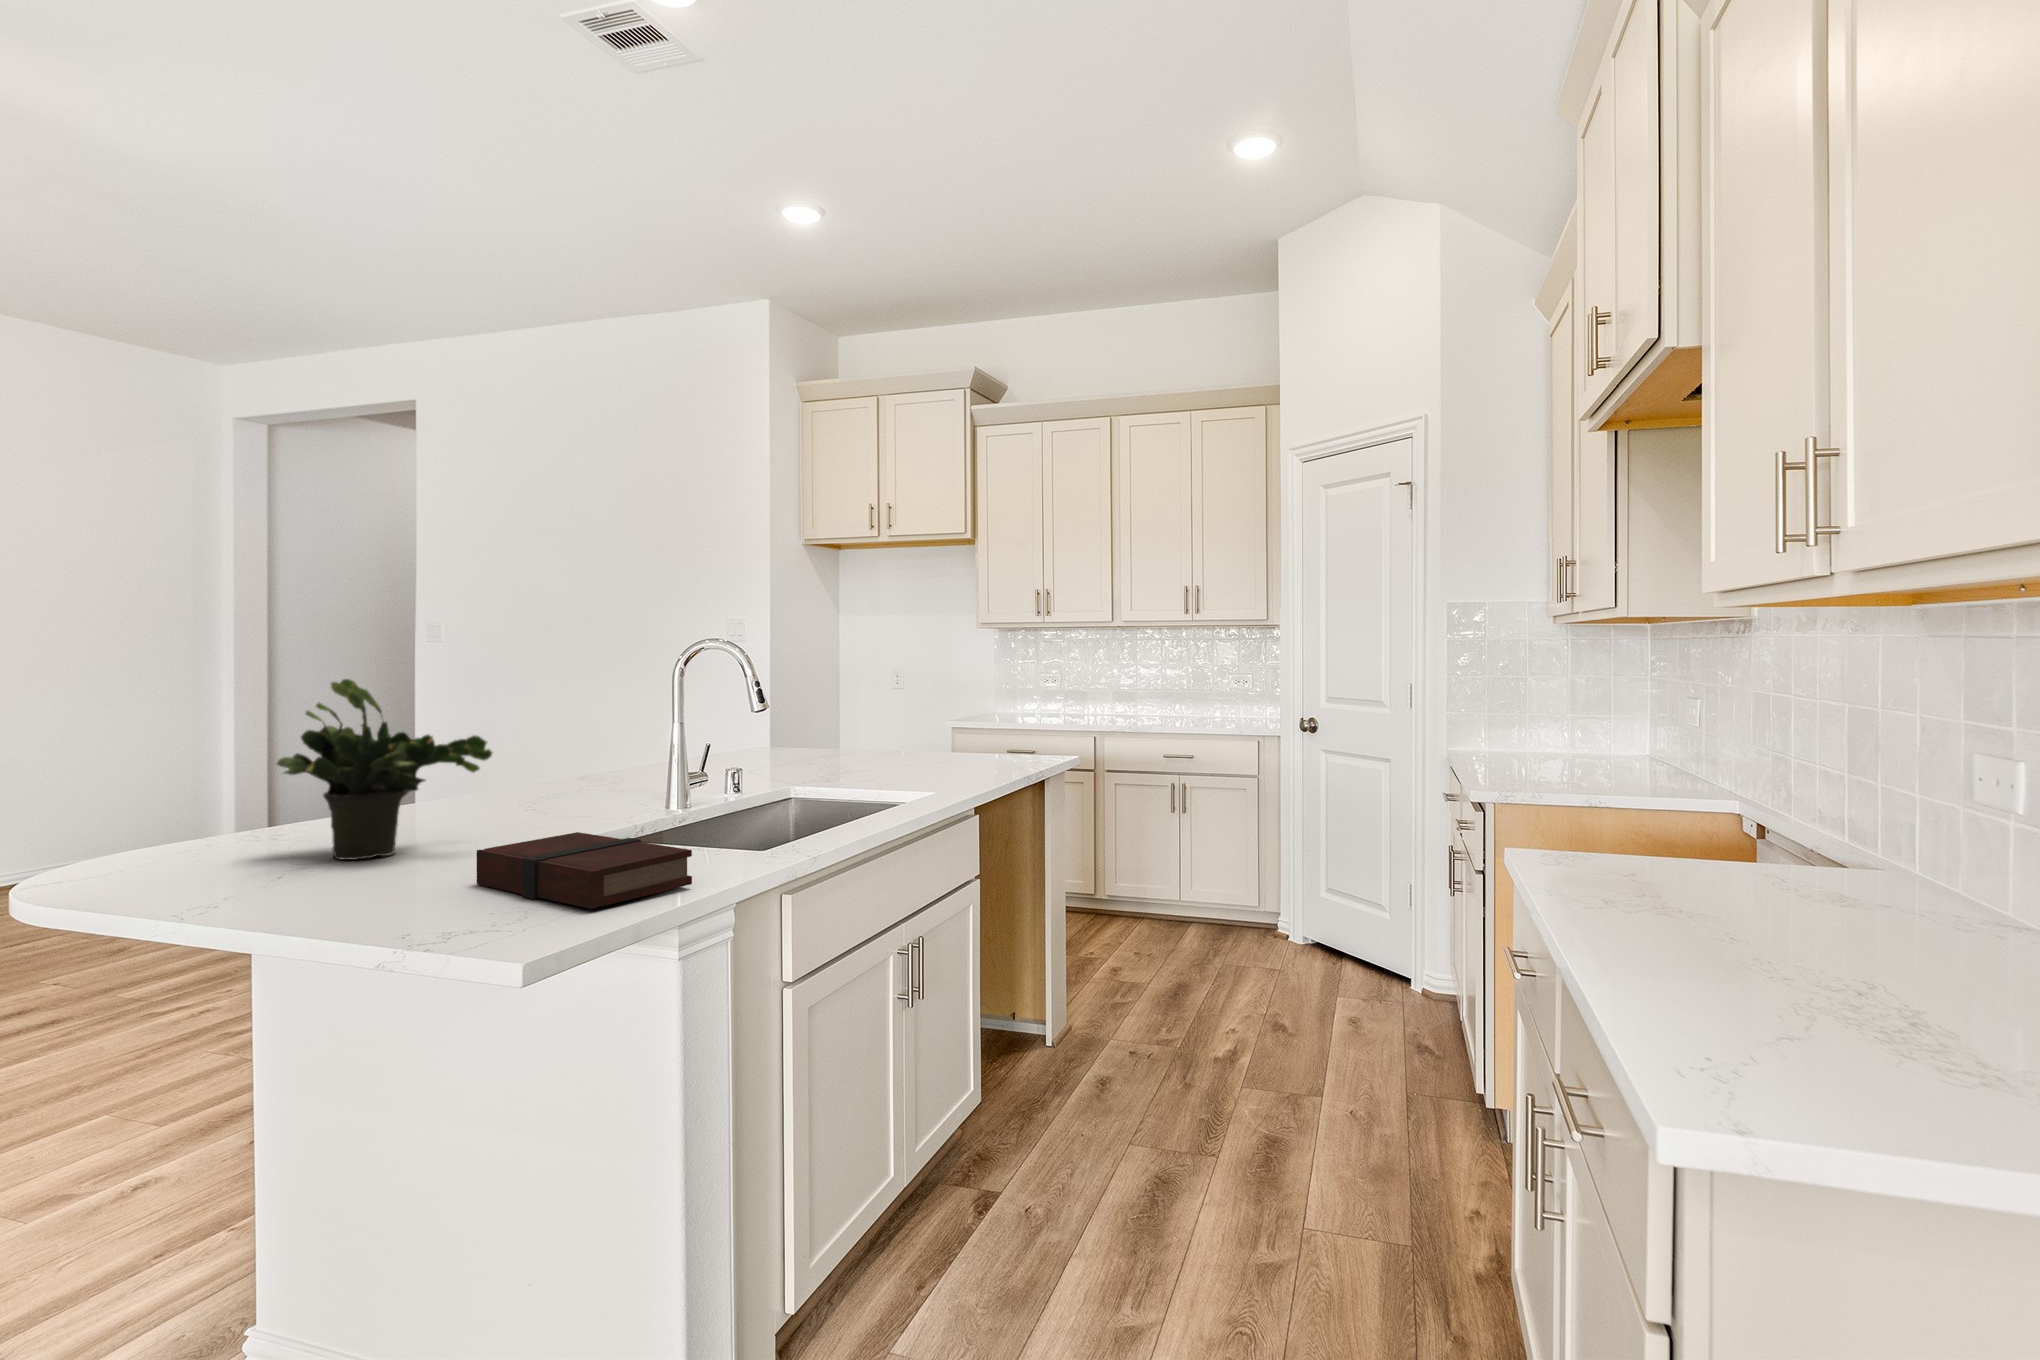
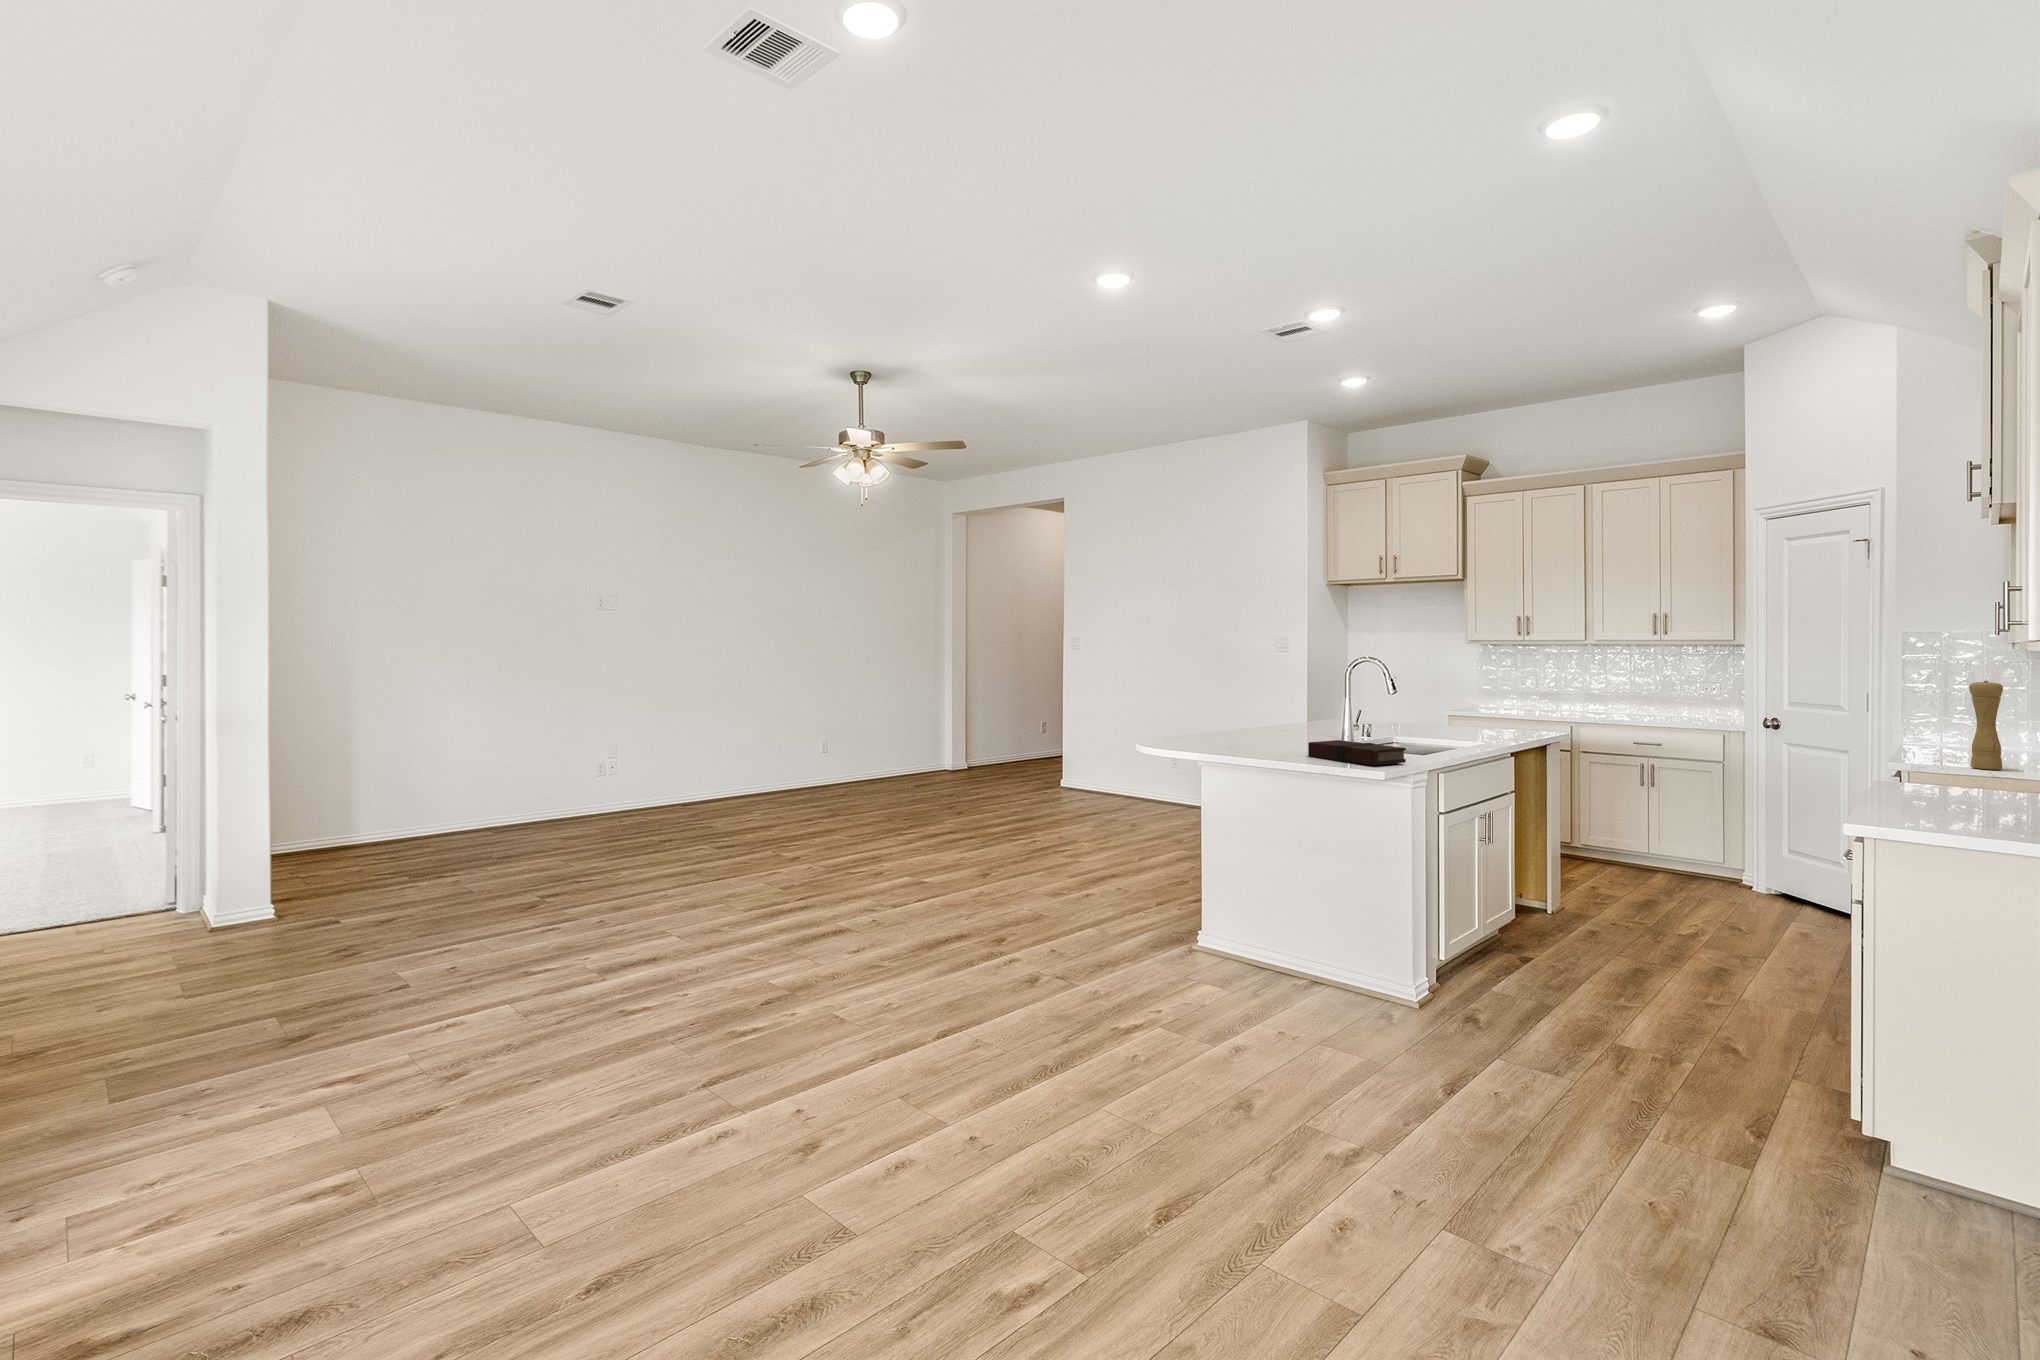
pepper mill: none [1533,666,1567,794] -> present [1969,681,2003,770]
potted plant: present [277,679,492,860] -> none [1208,672,1292,746]

